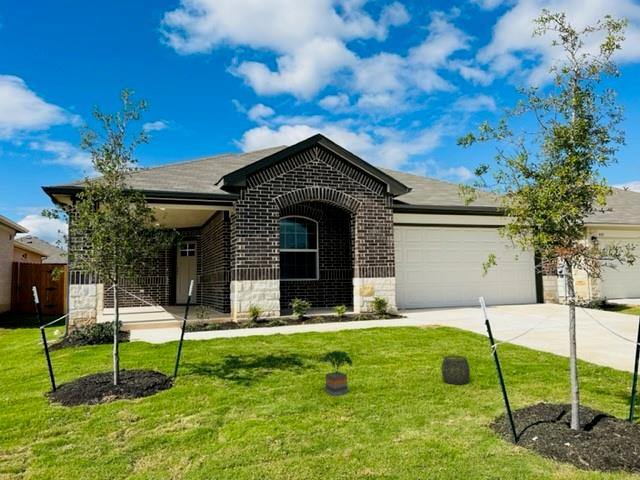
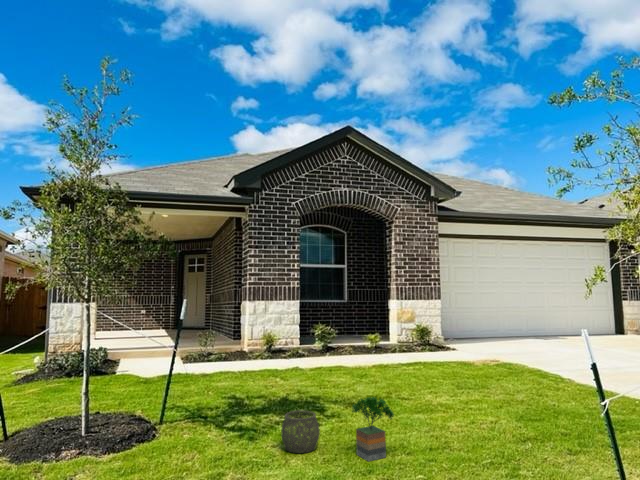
woven basket: present [441,355,470,384] -> present [281,410,320,453]

